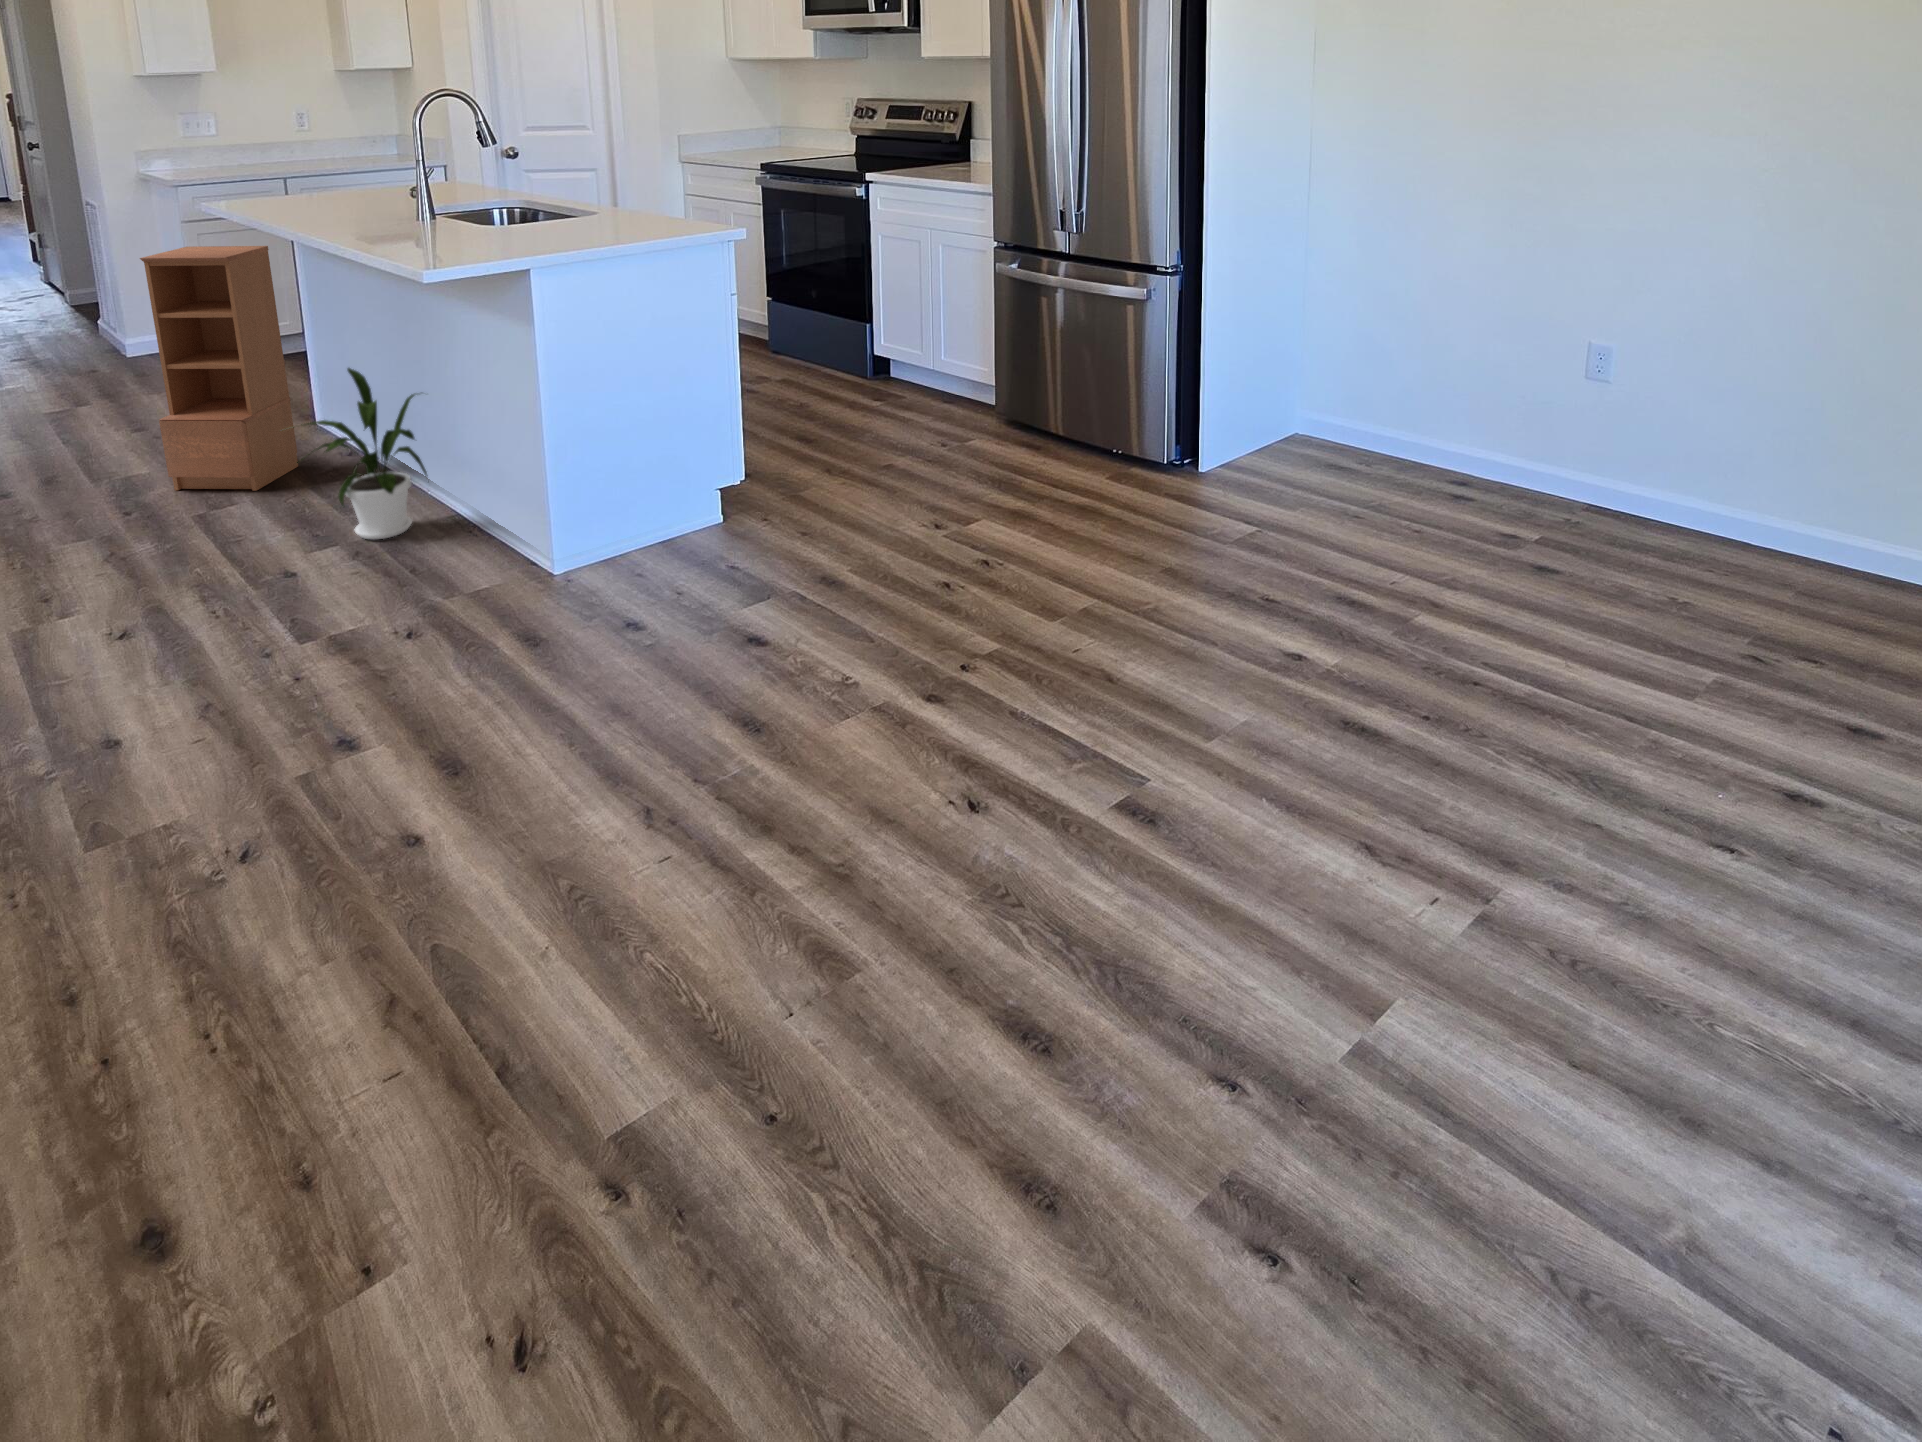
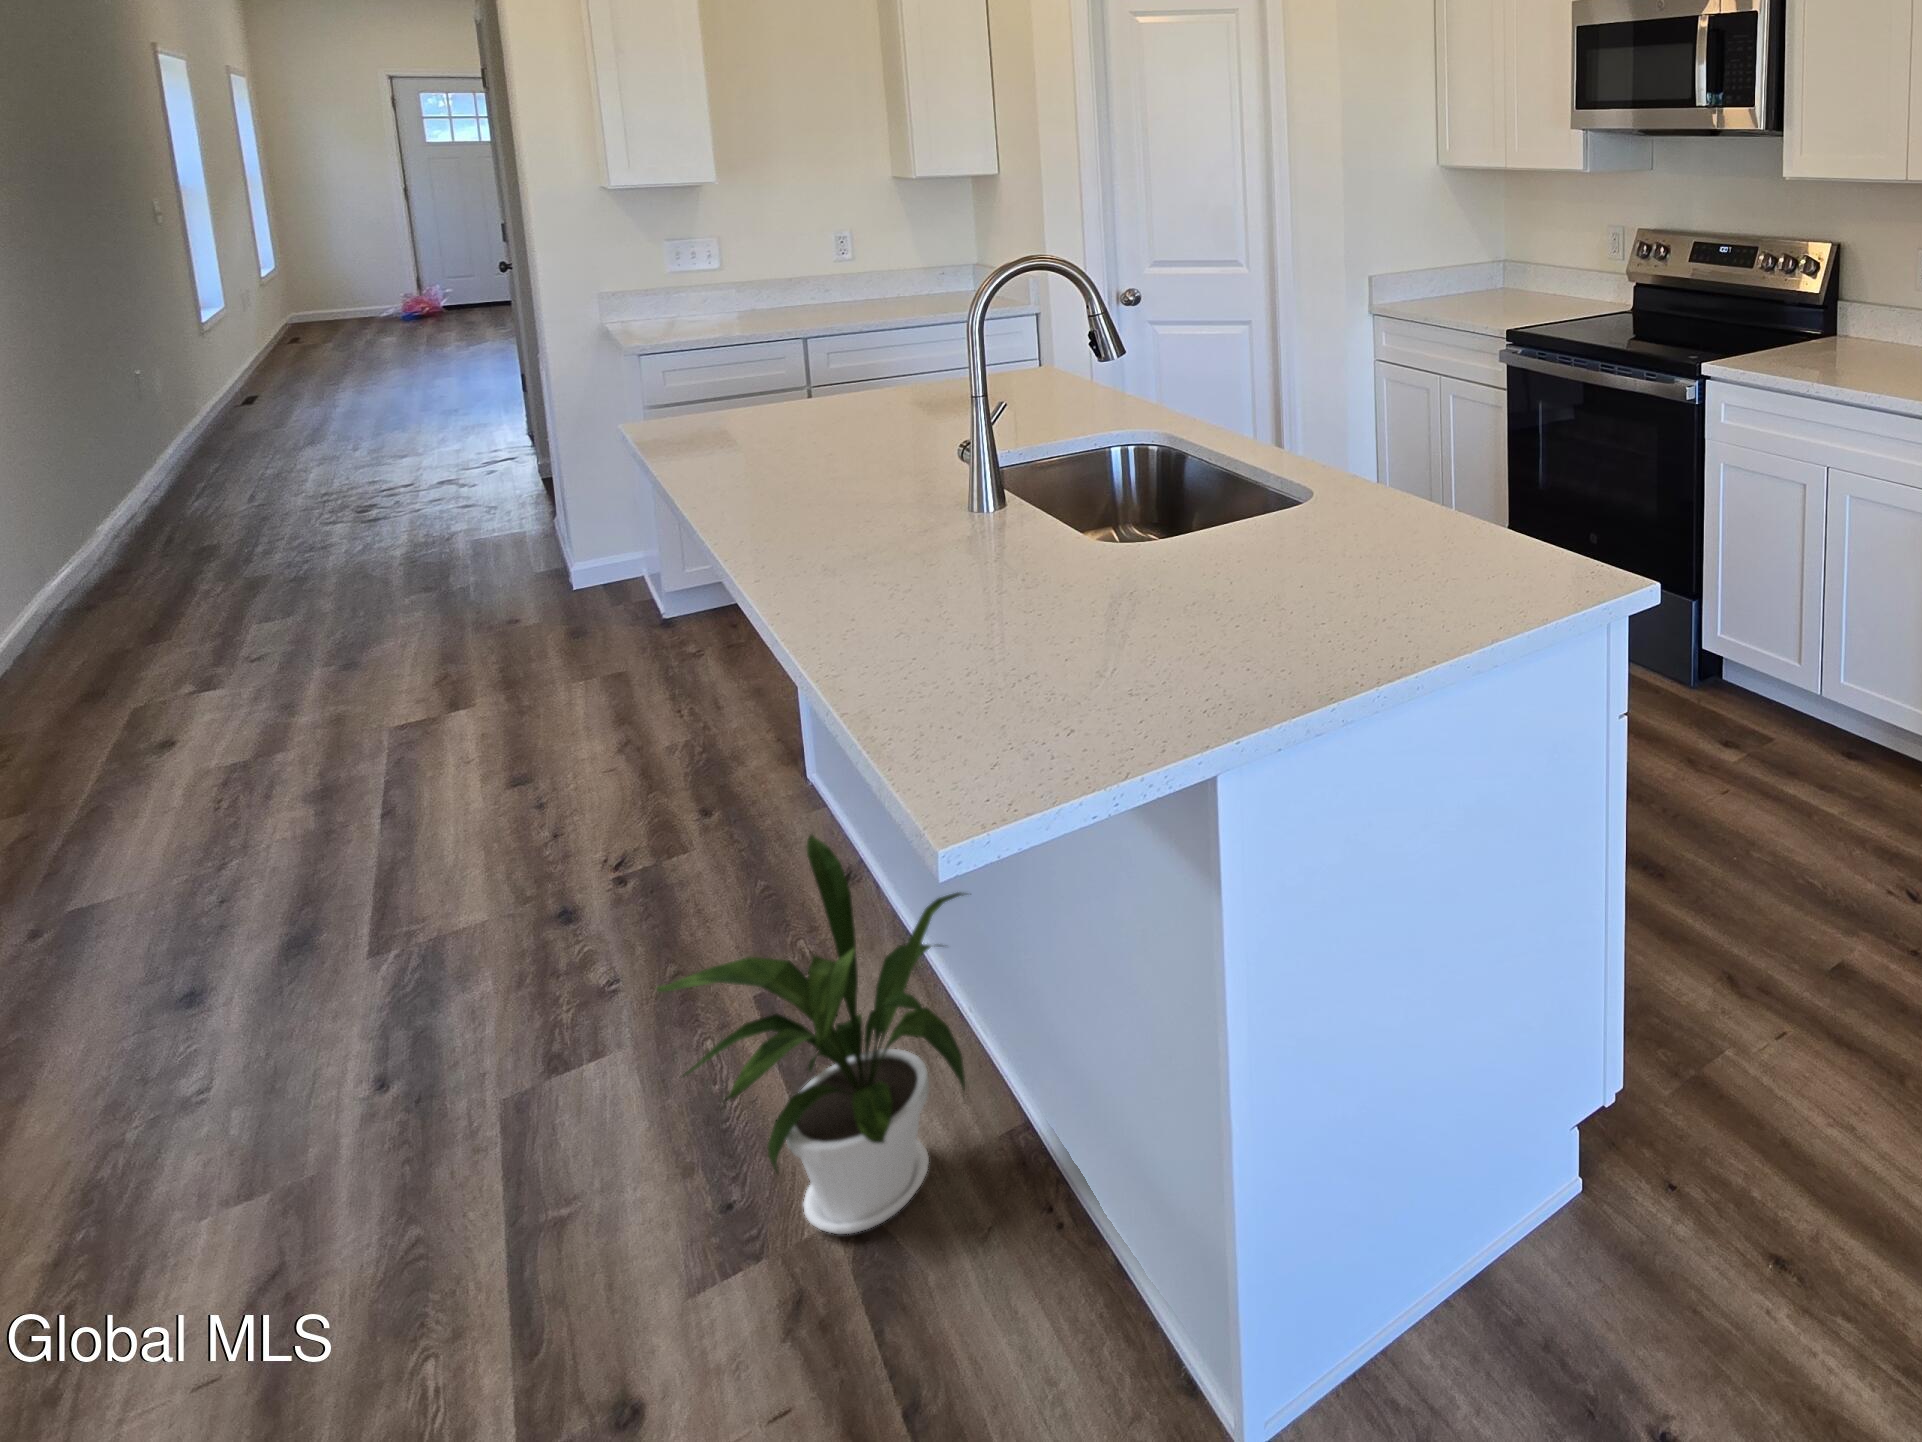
bookcase: present [140,246,298,491] -> none [446,527,748,1003]

